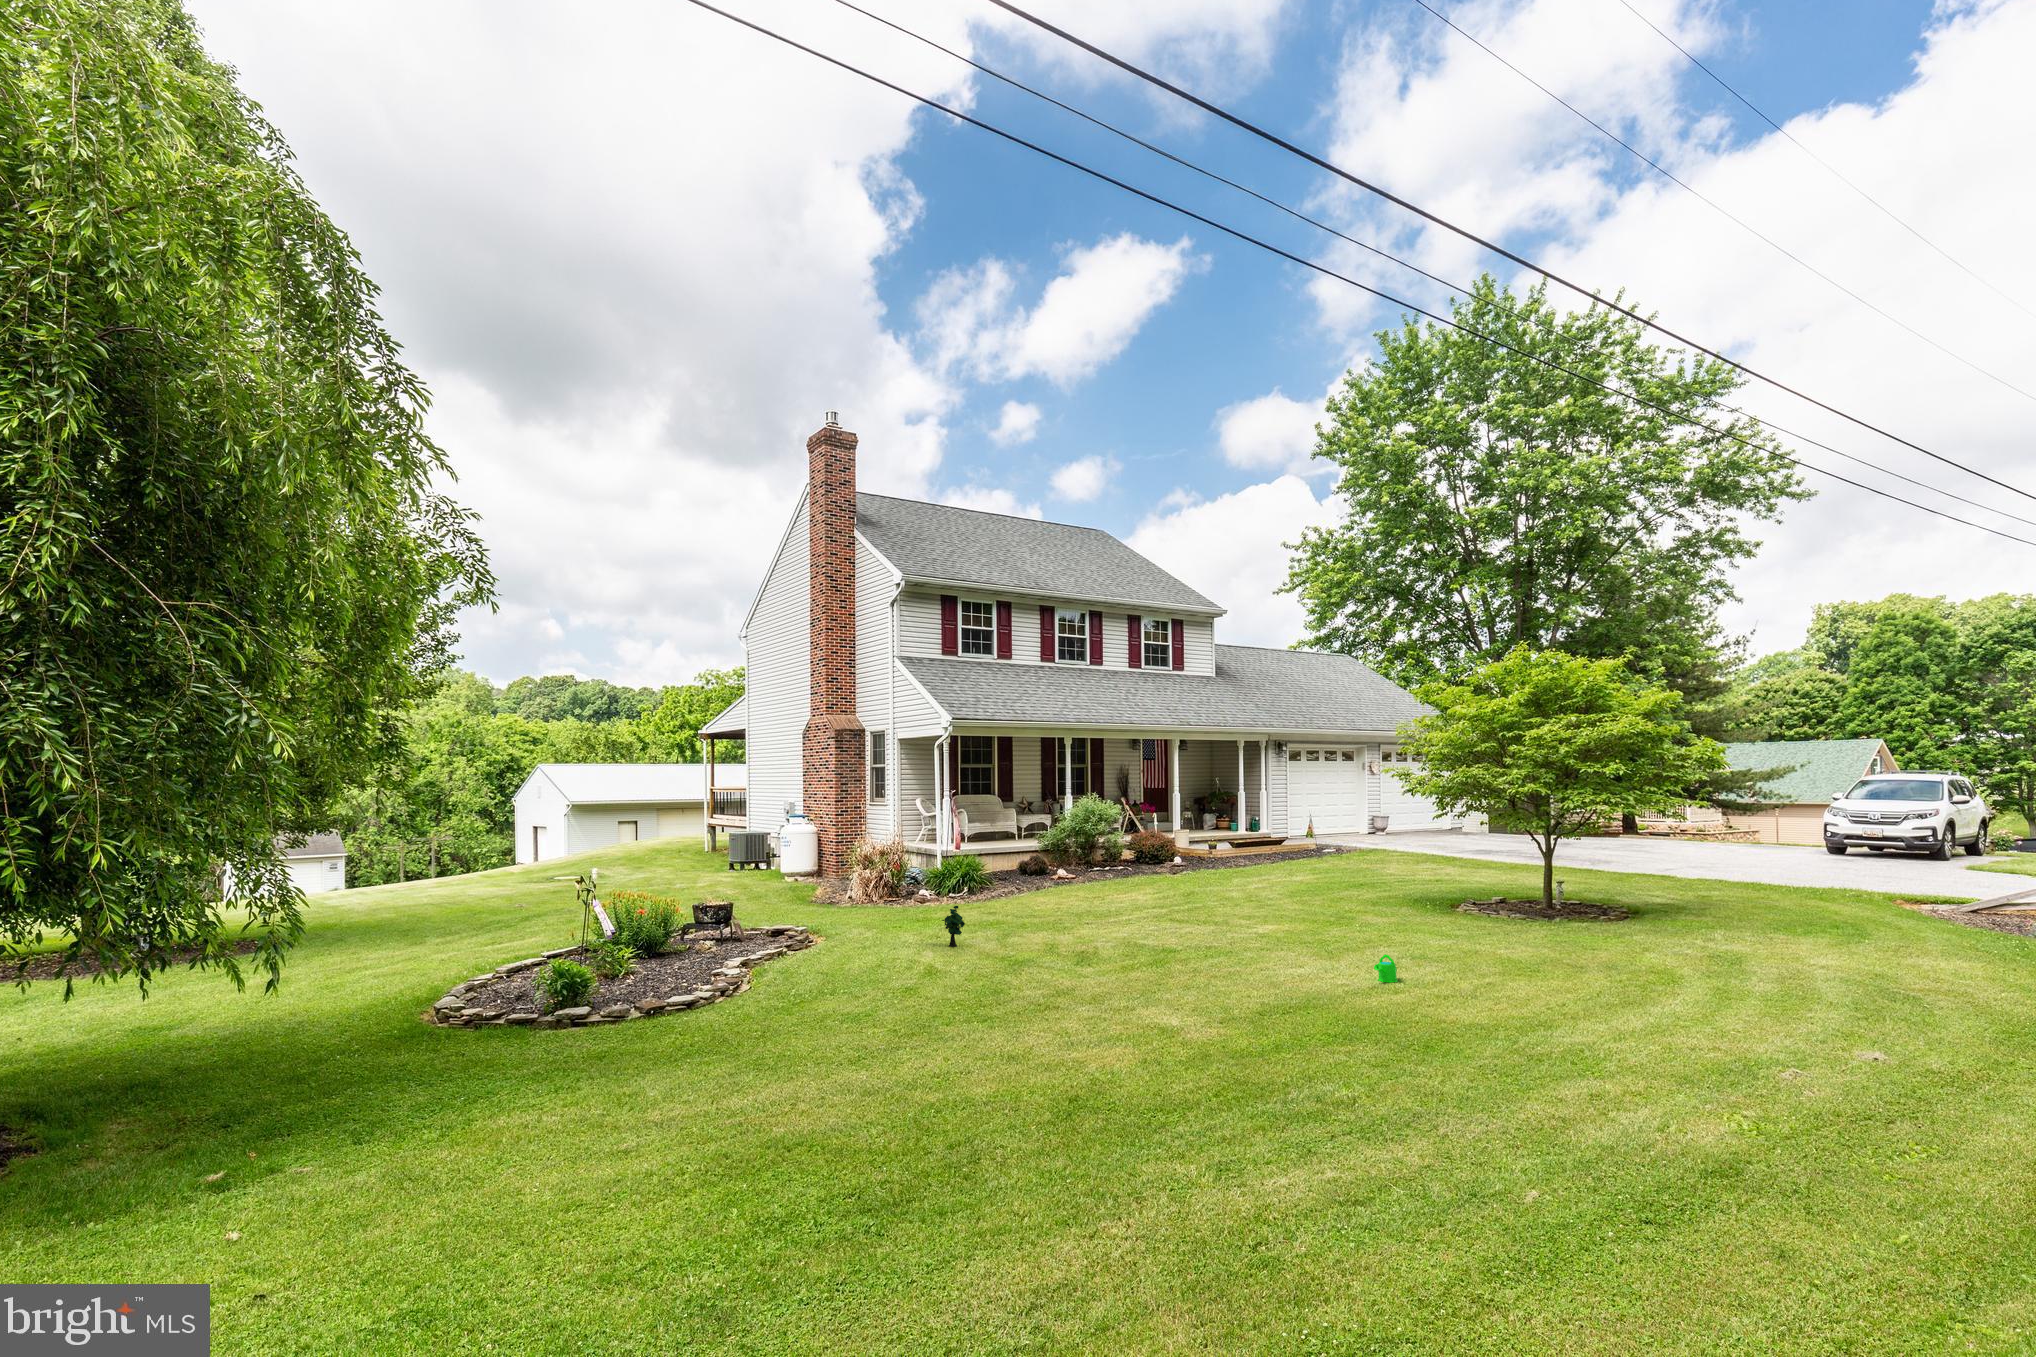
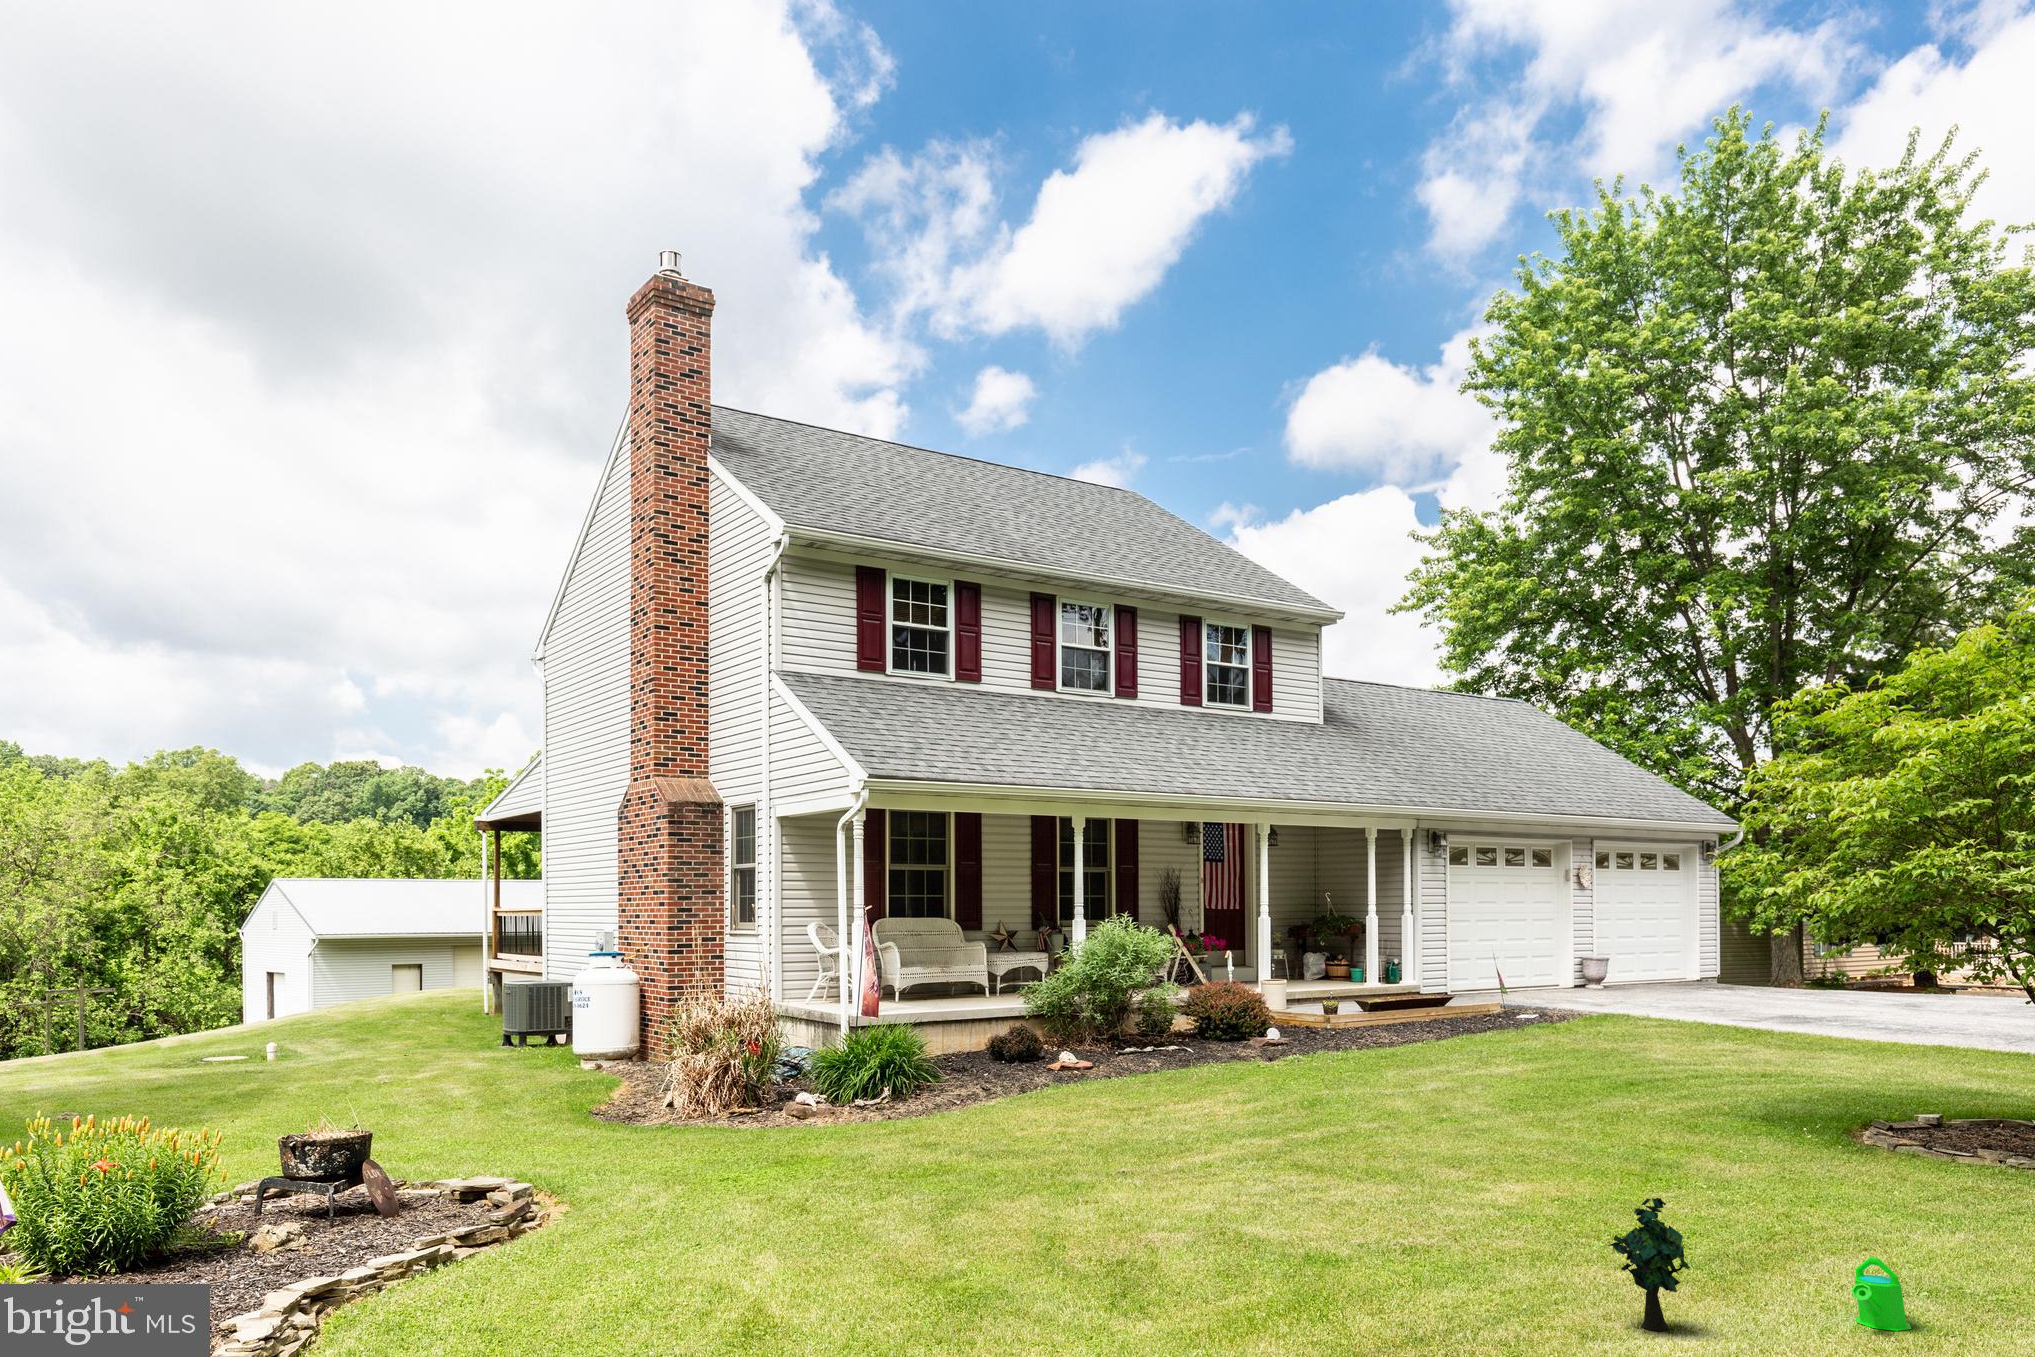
decorative plant: present [942,906,965,947] -> present [1608,1198,1690,1331]

